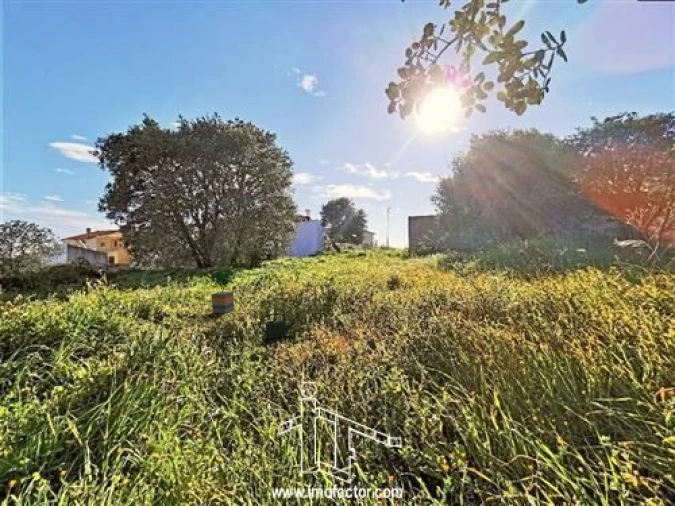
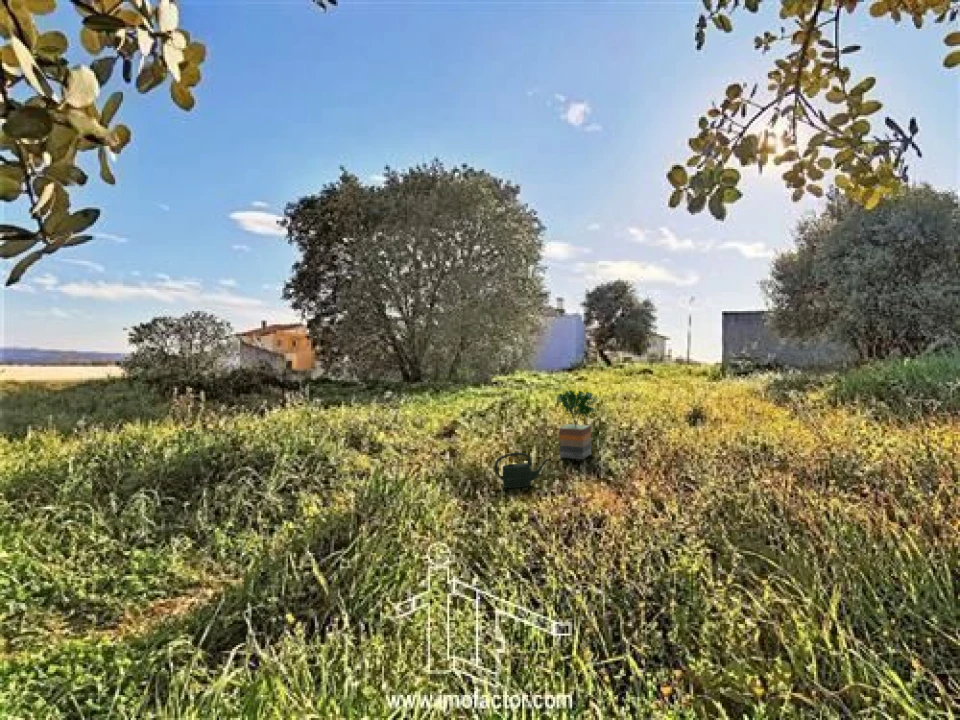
potted tree: present [210,270,236,313] -> present [557,390,598,459]

